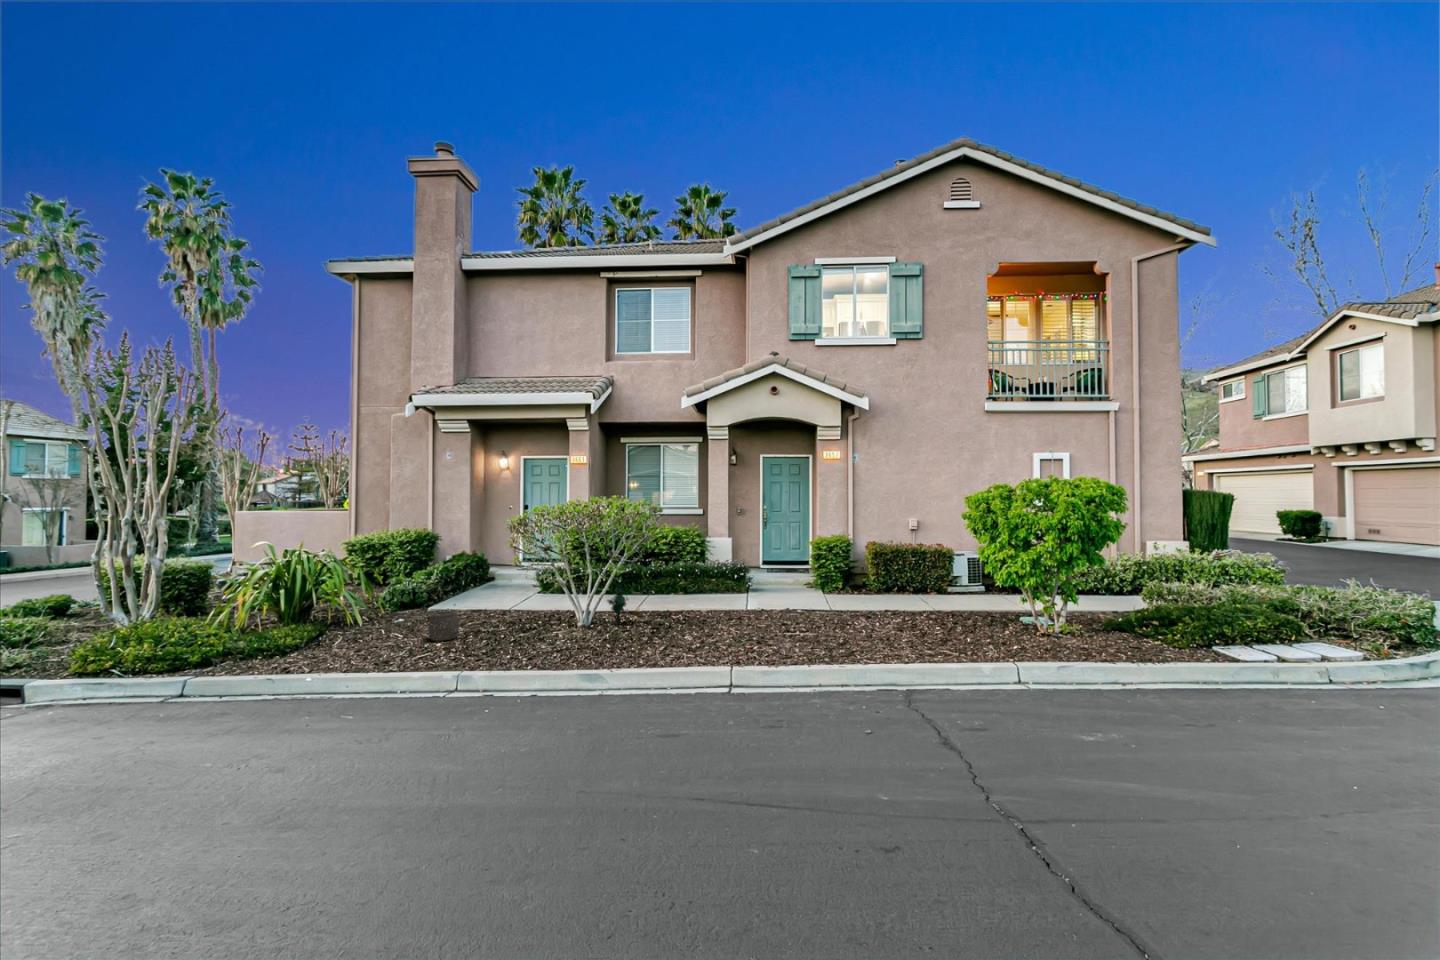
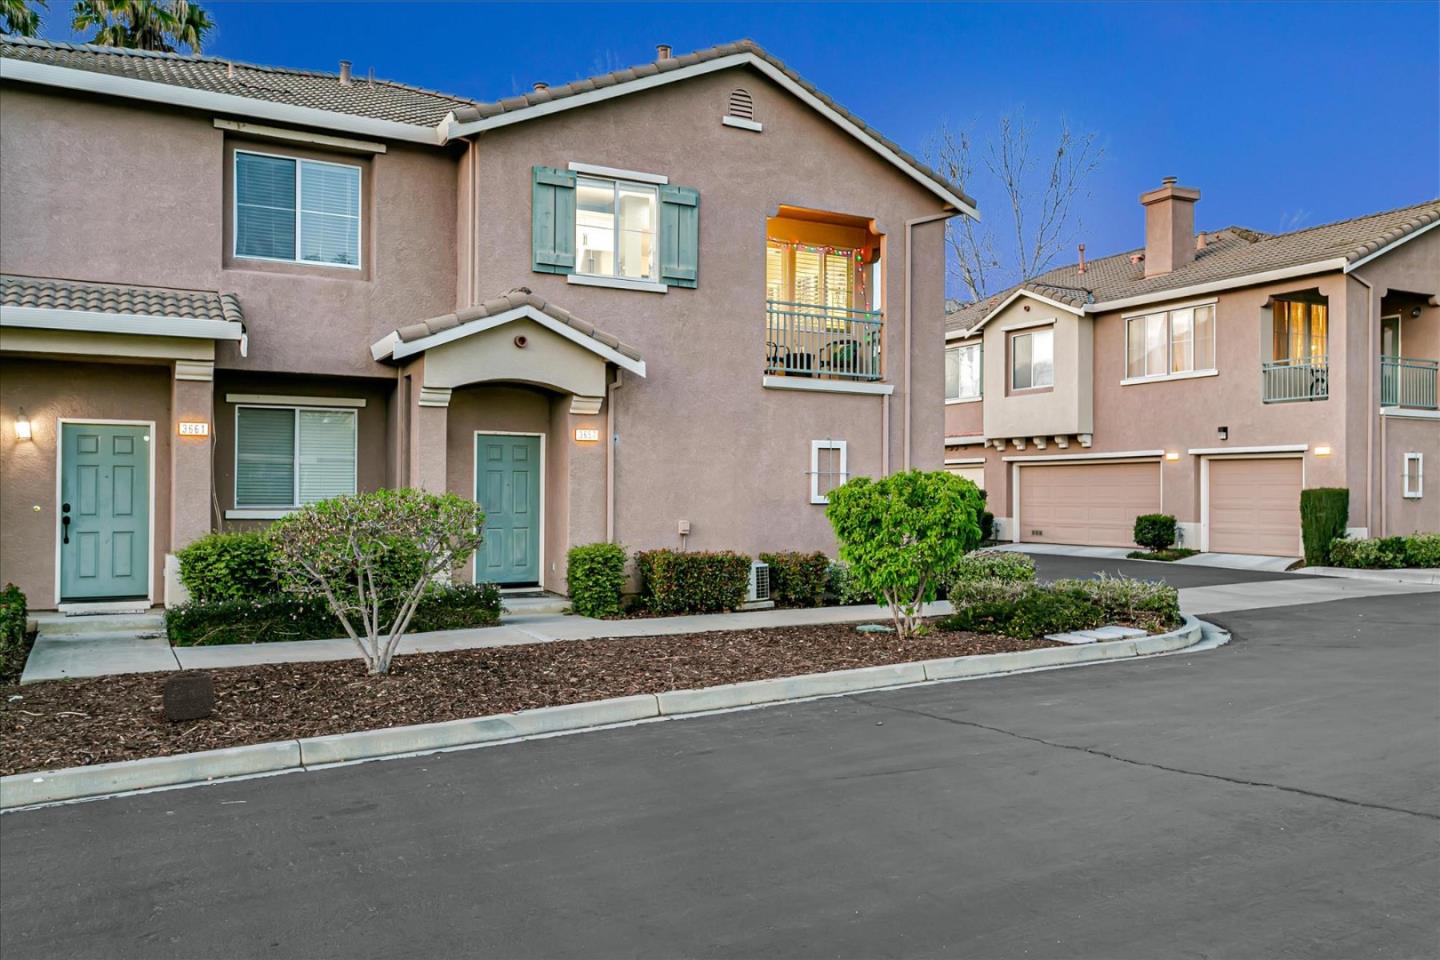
decorative plant: present [608,585,627,625] -> none [407,618,437,676]

